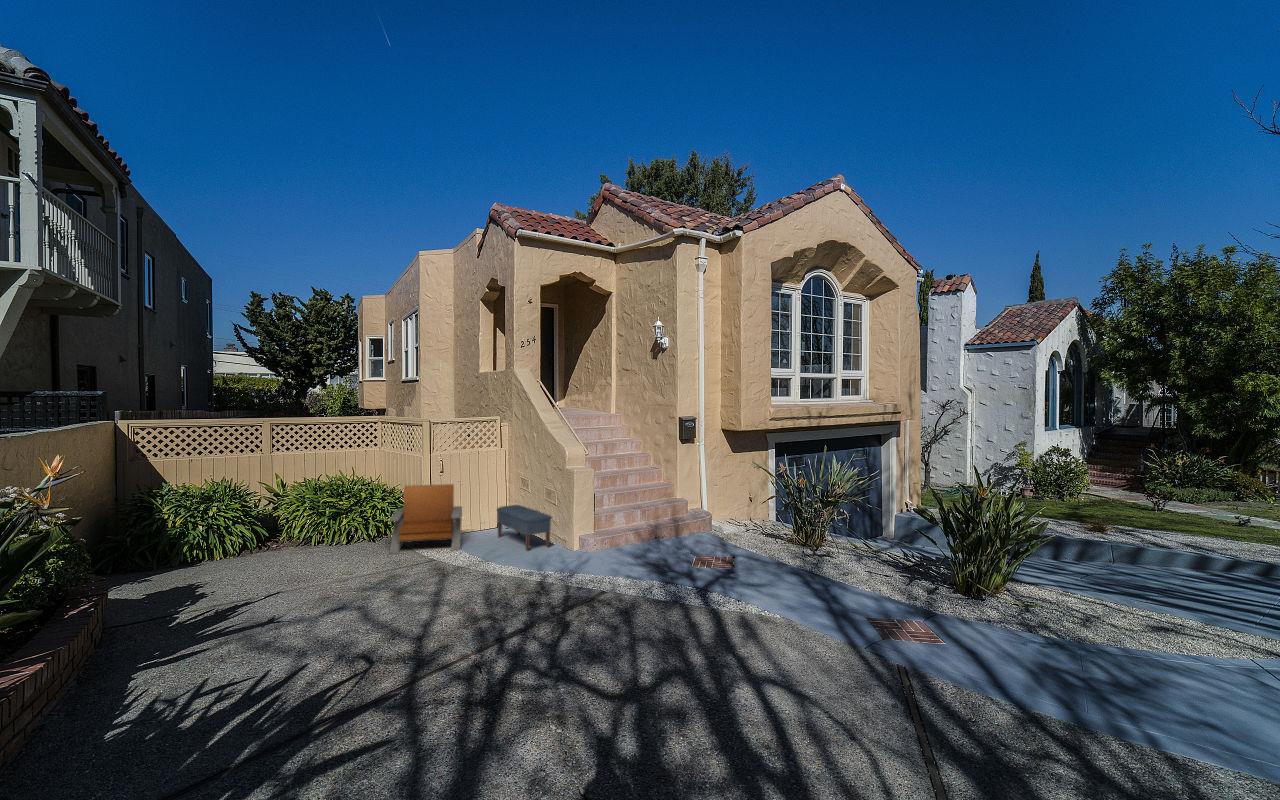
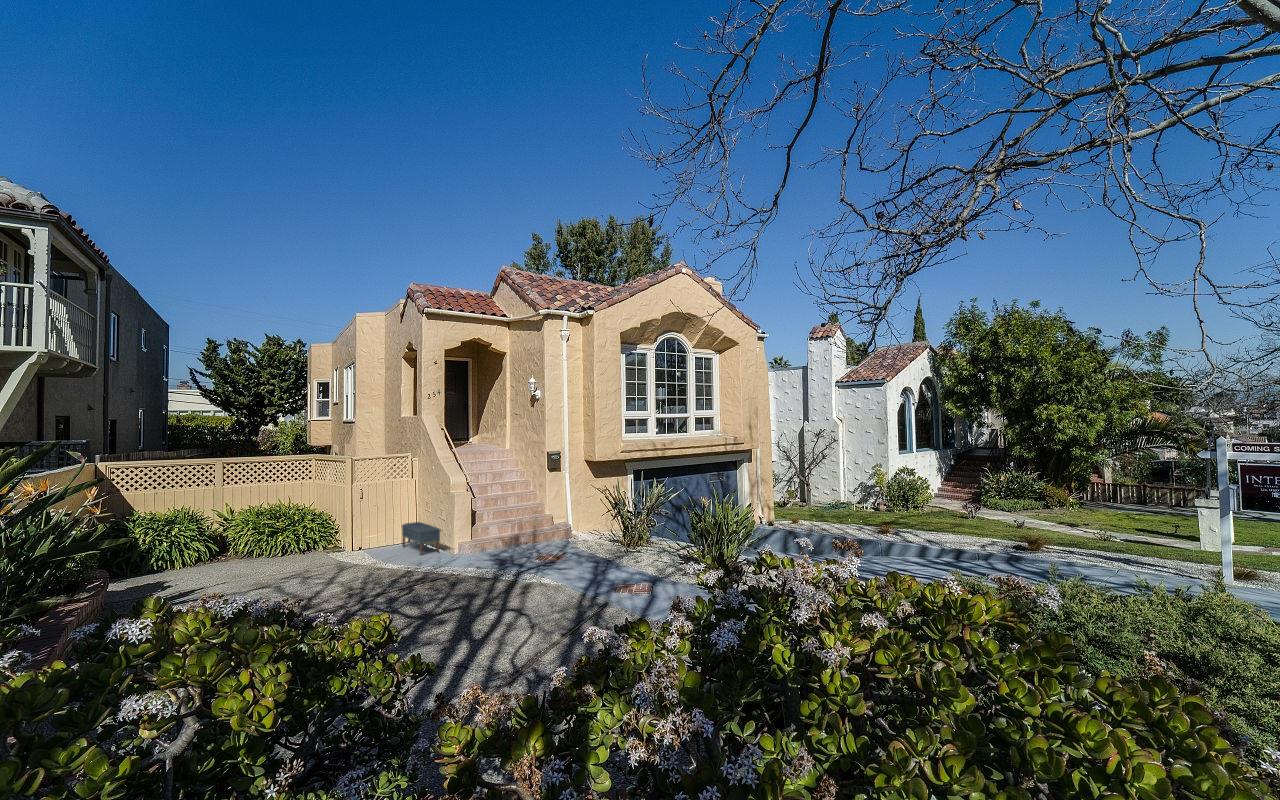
lounge chair: present [389,484,462,554] -> none [313,507,374,560]

